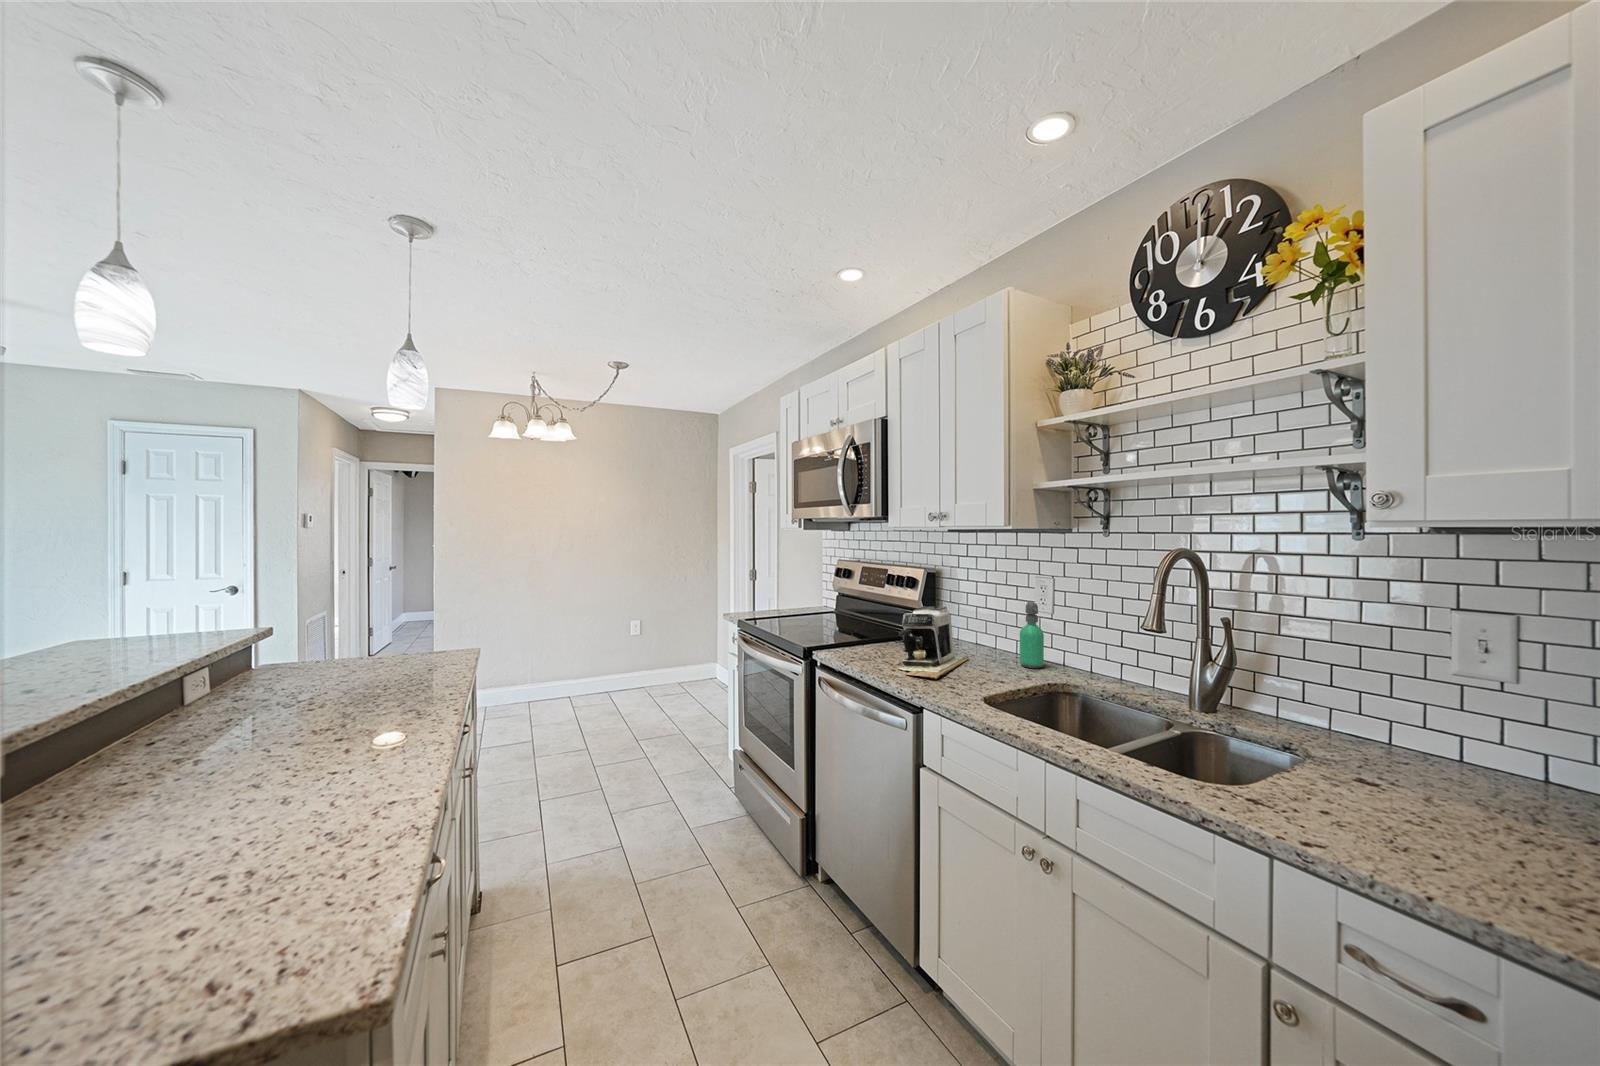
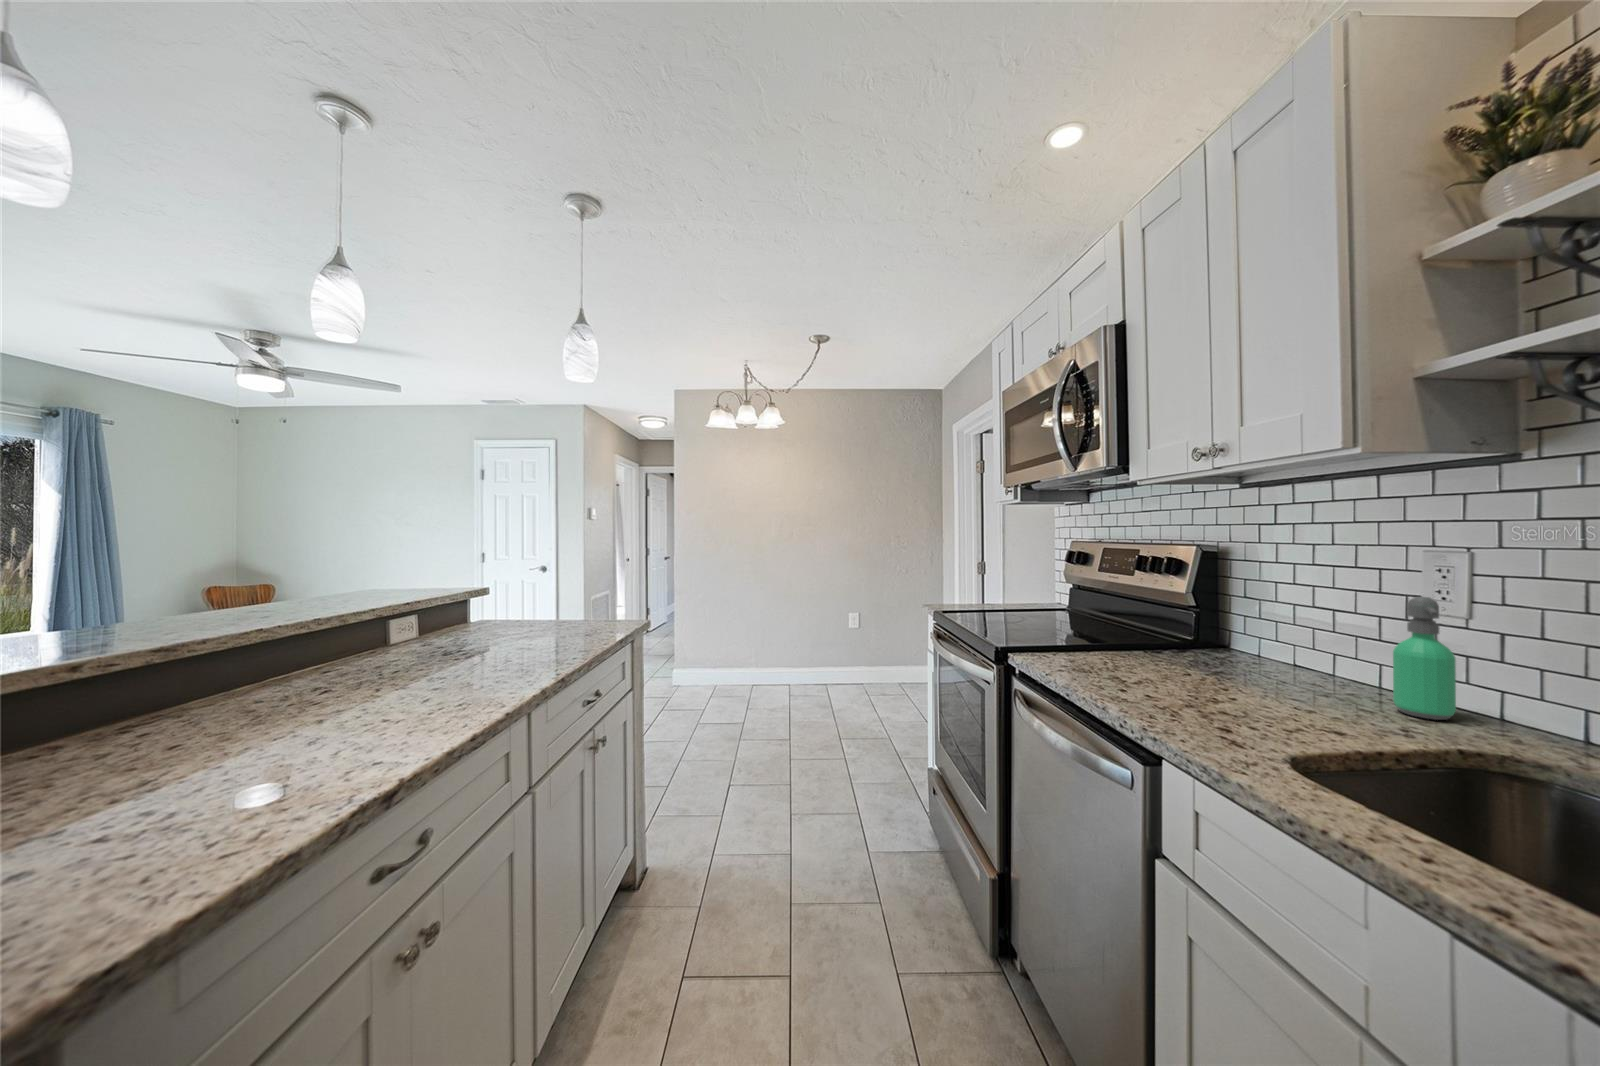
coffee maker: present [898,606,968,679] -> none [1128,598,1277,713]

